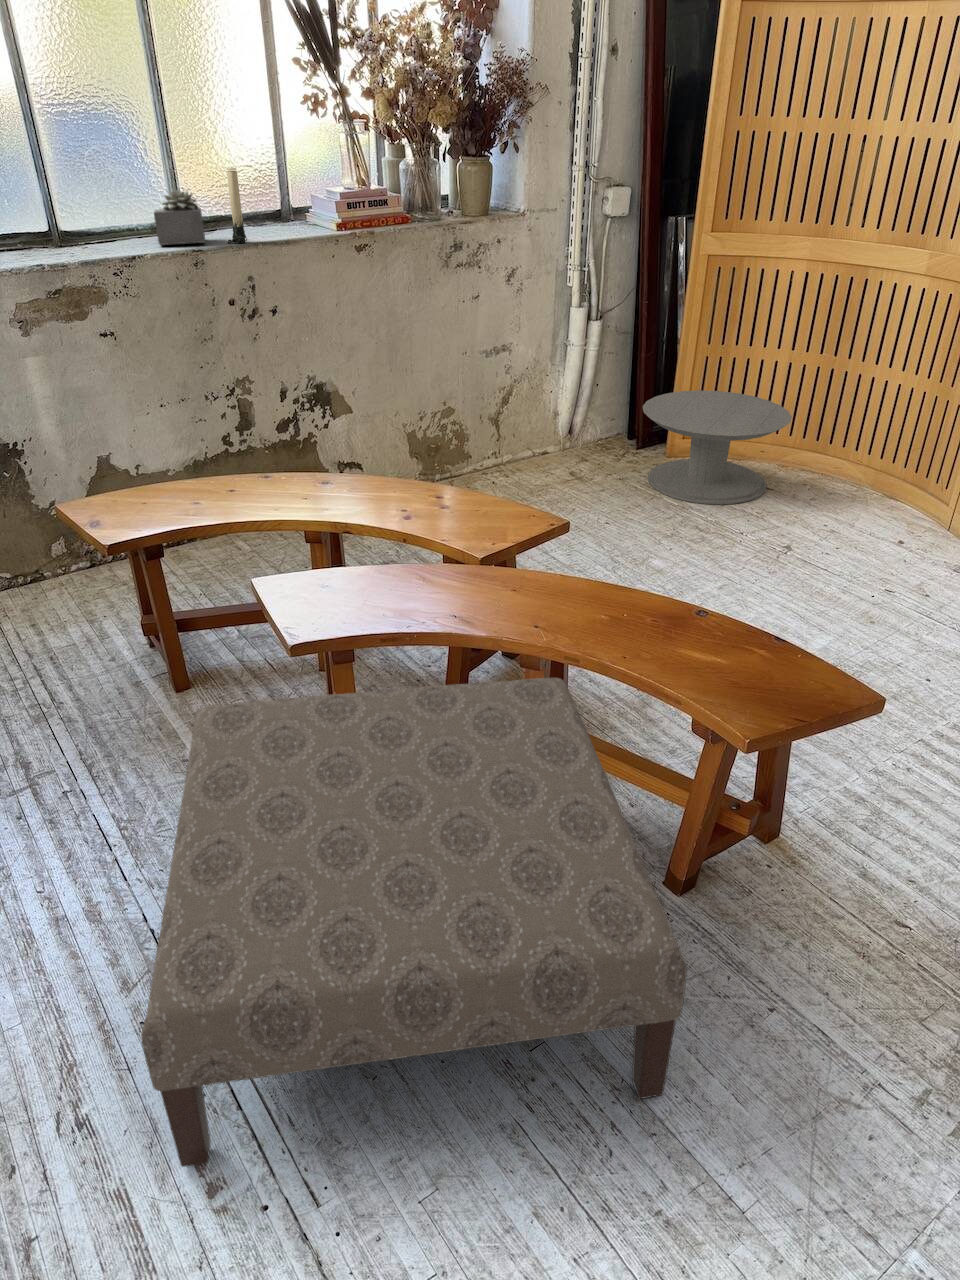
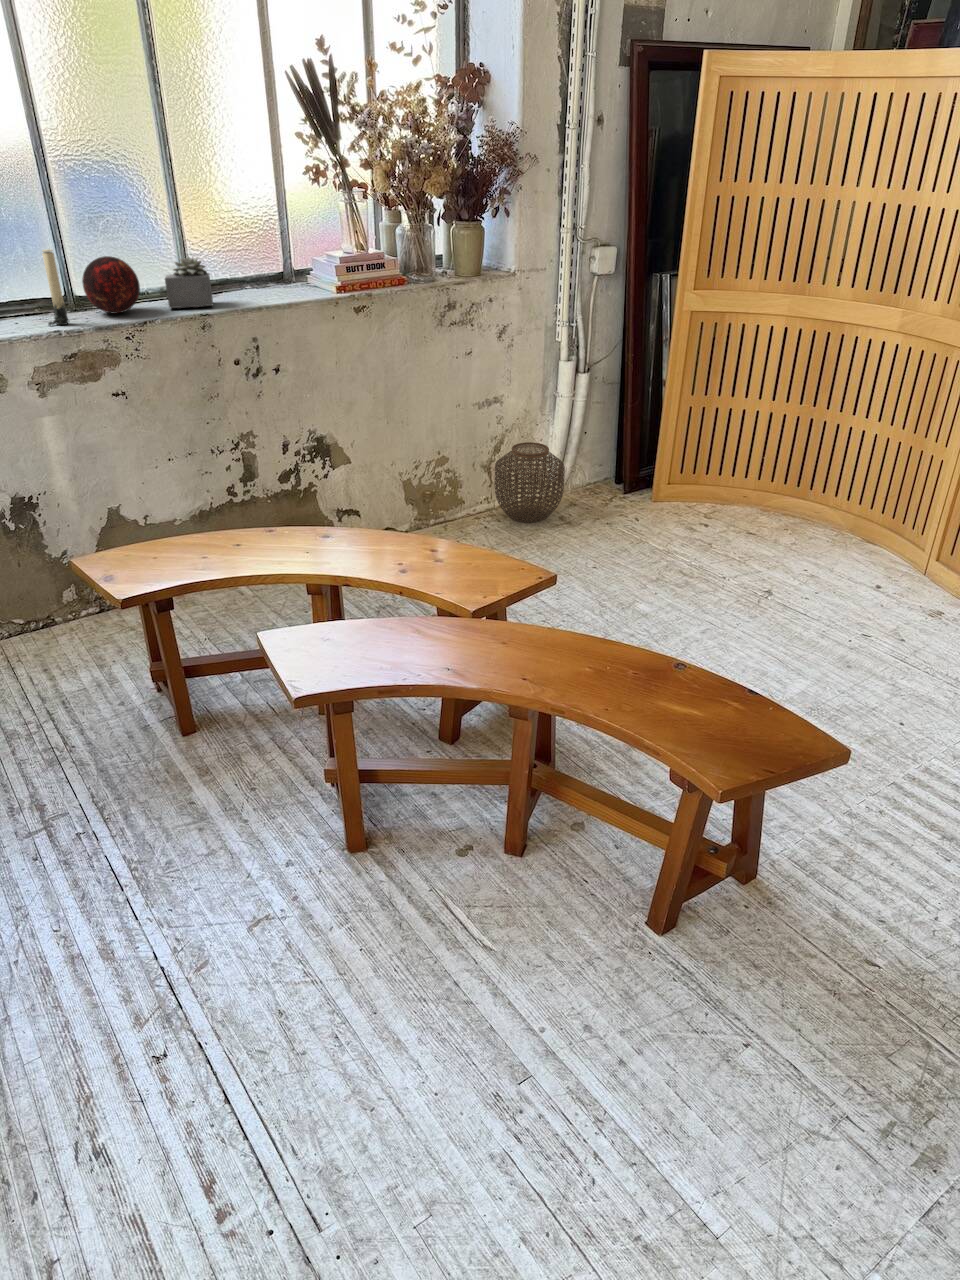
candle: present [227,168,247,244] -> present [42,249,69,325]
decorative orb: none [66,188,127,250] -> present [82,256,140,314]
side table: present [643,390,792,505] -> none [629,440,771,550]
woven basket: none [502,393,575,477] -> present [495,442,565,523]
ottoman: present [141,678,687,1167] -> none [157,727,663,1196]

